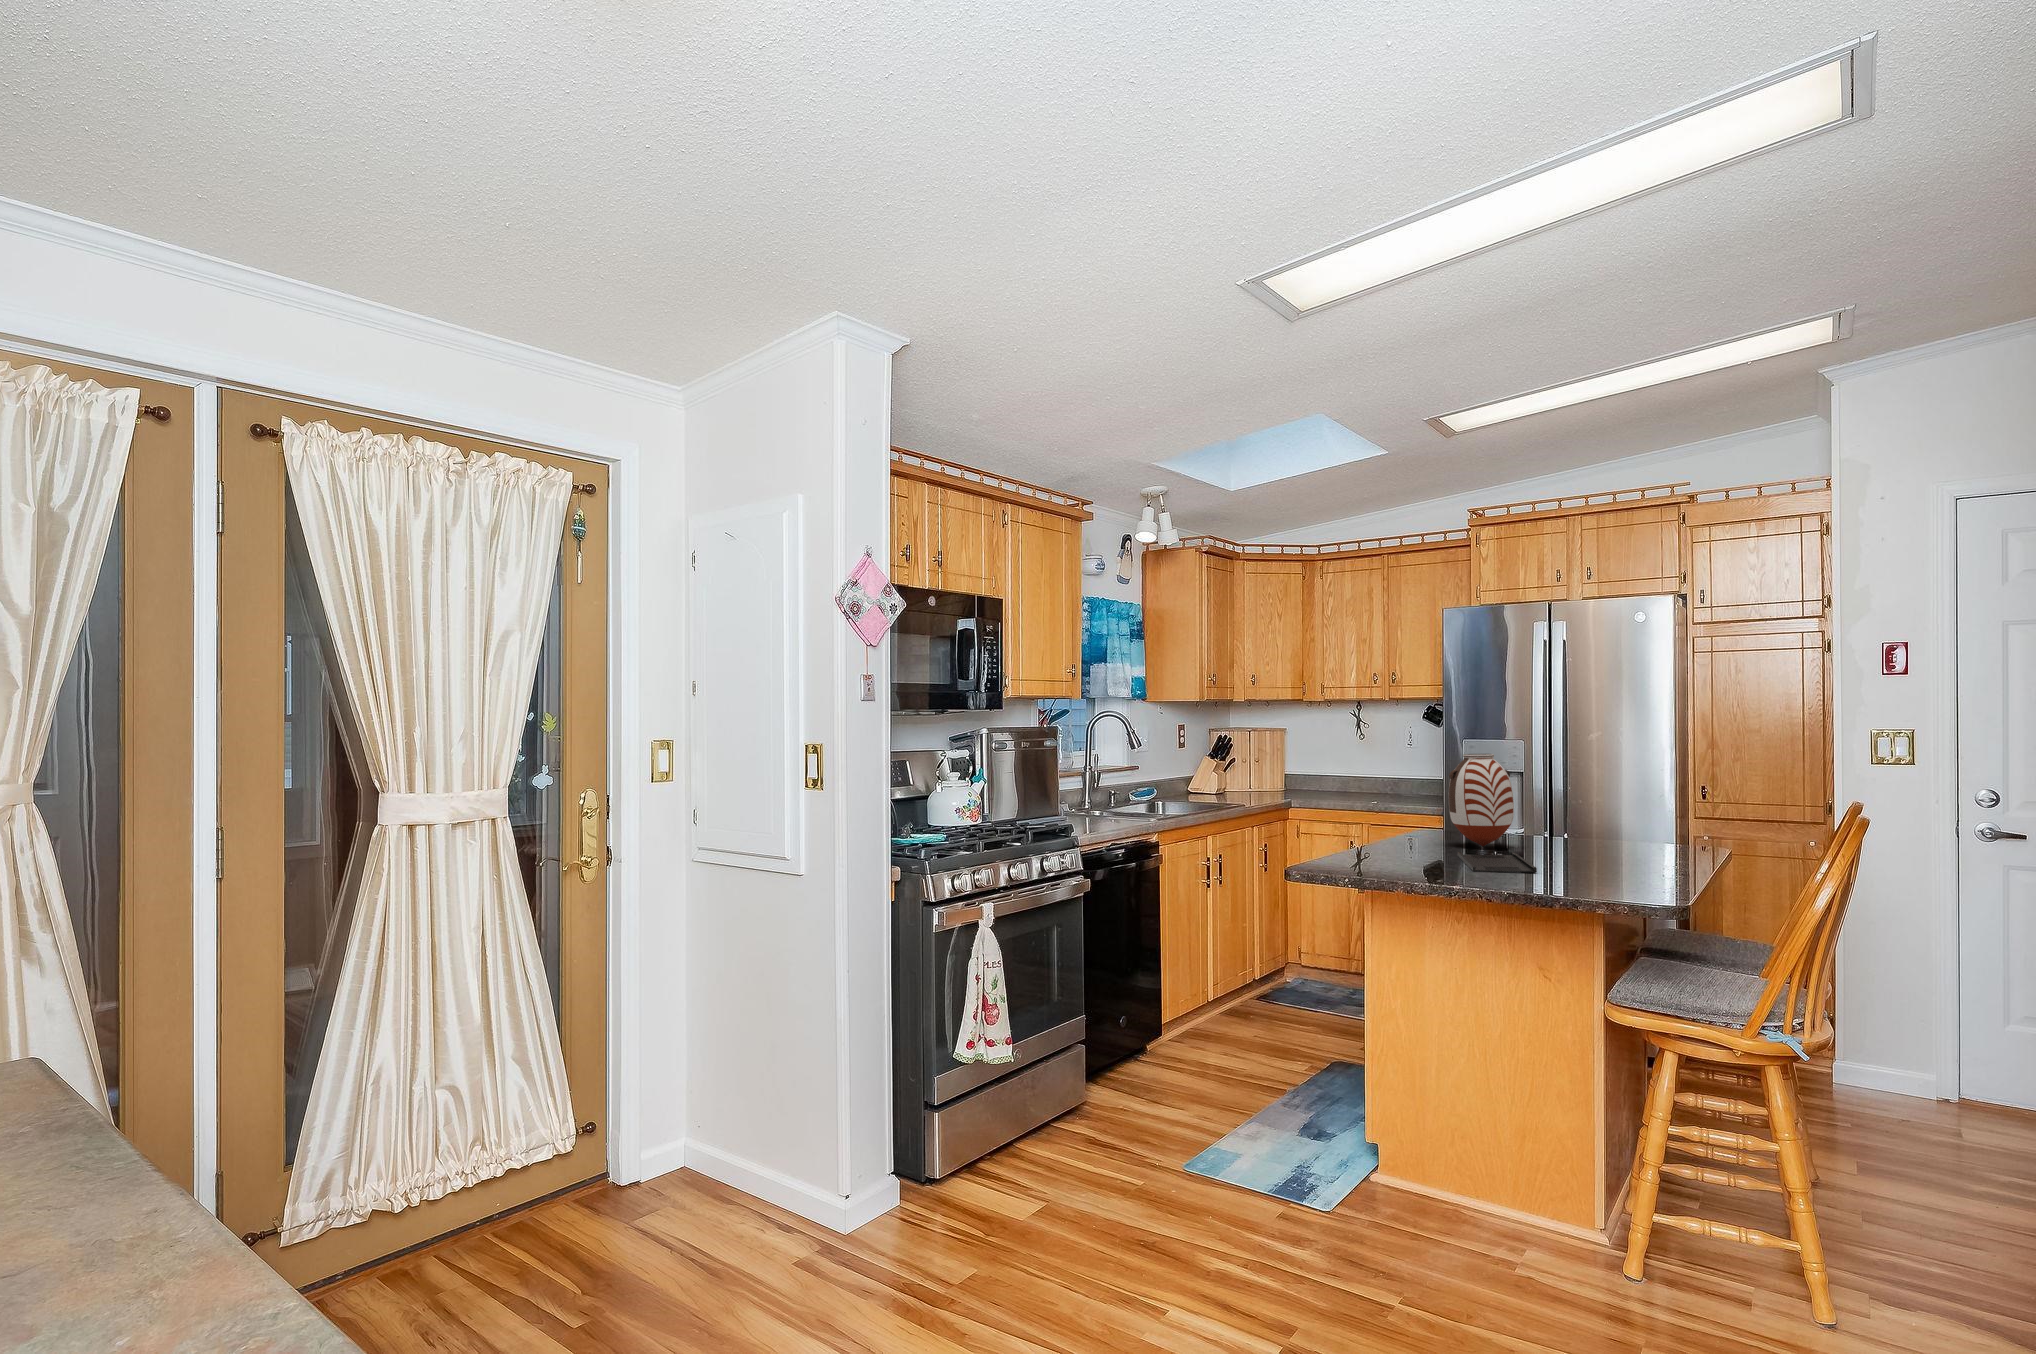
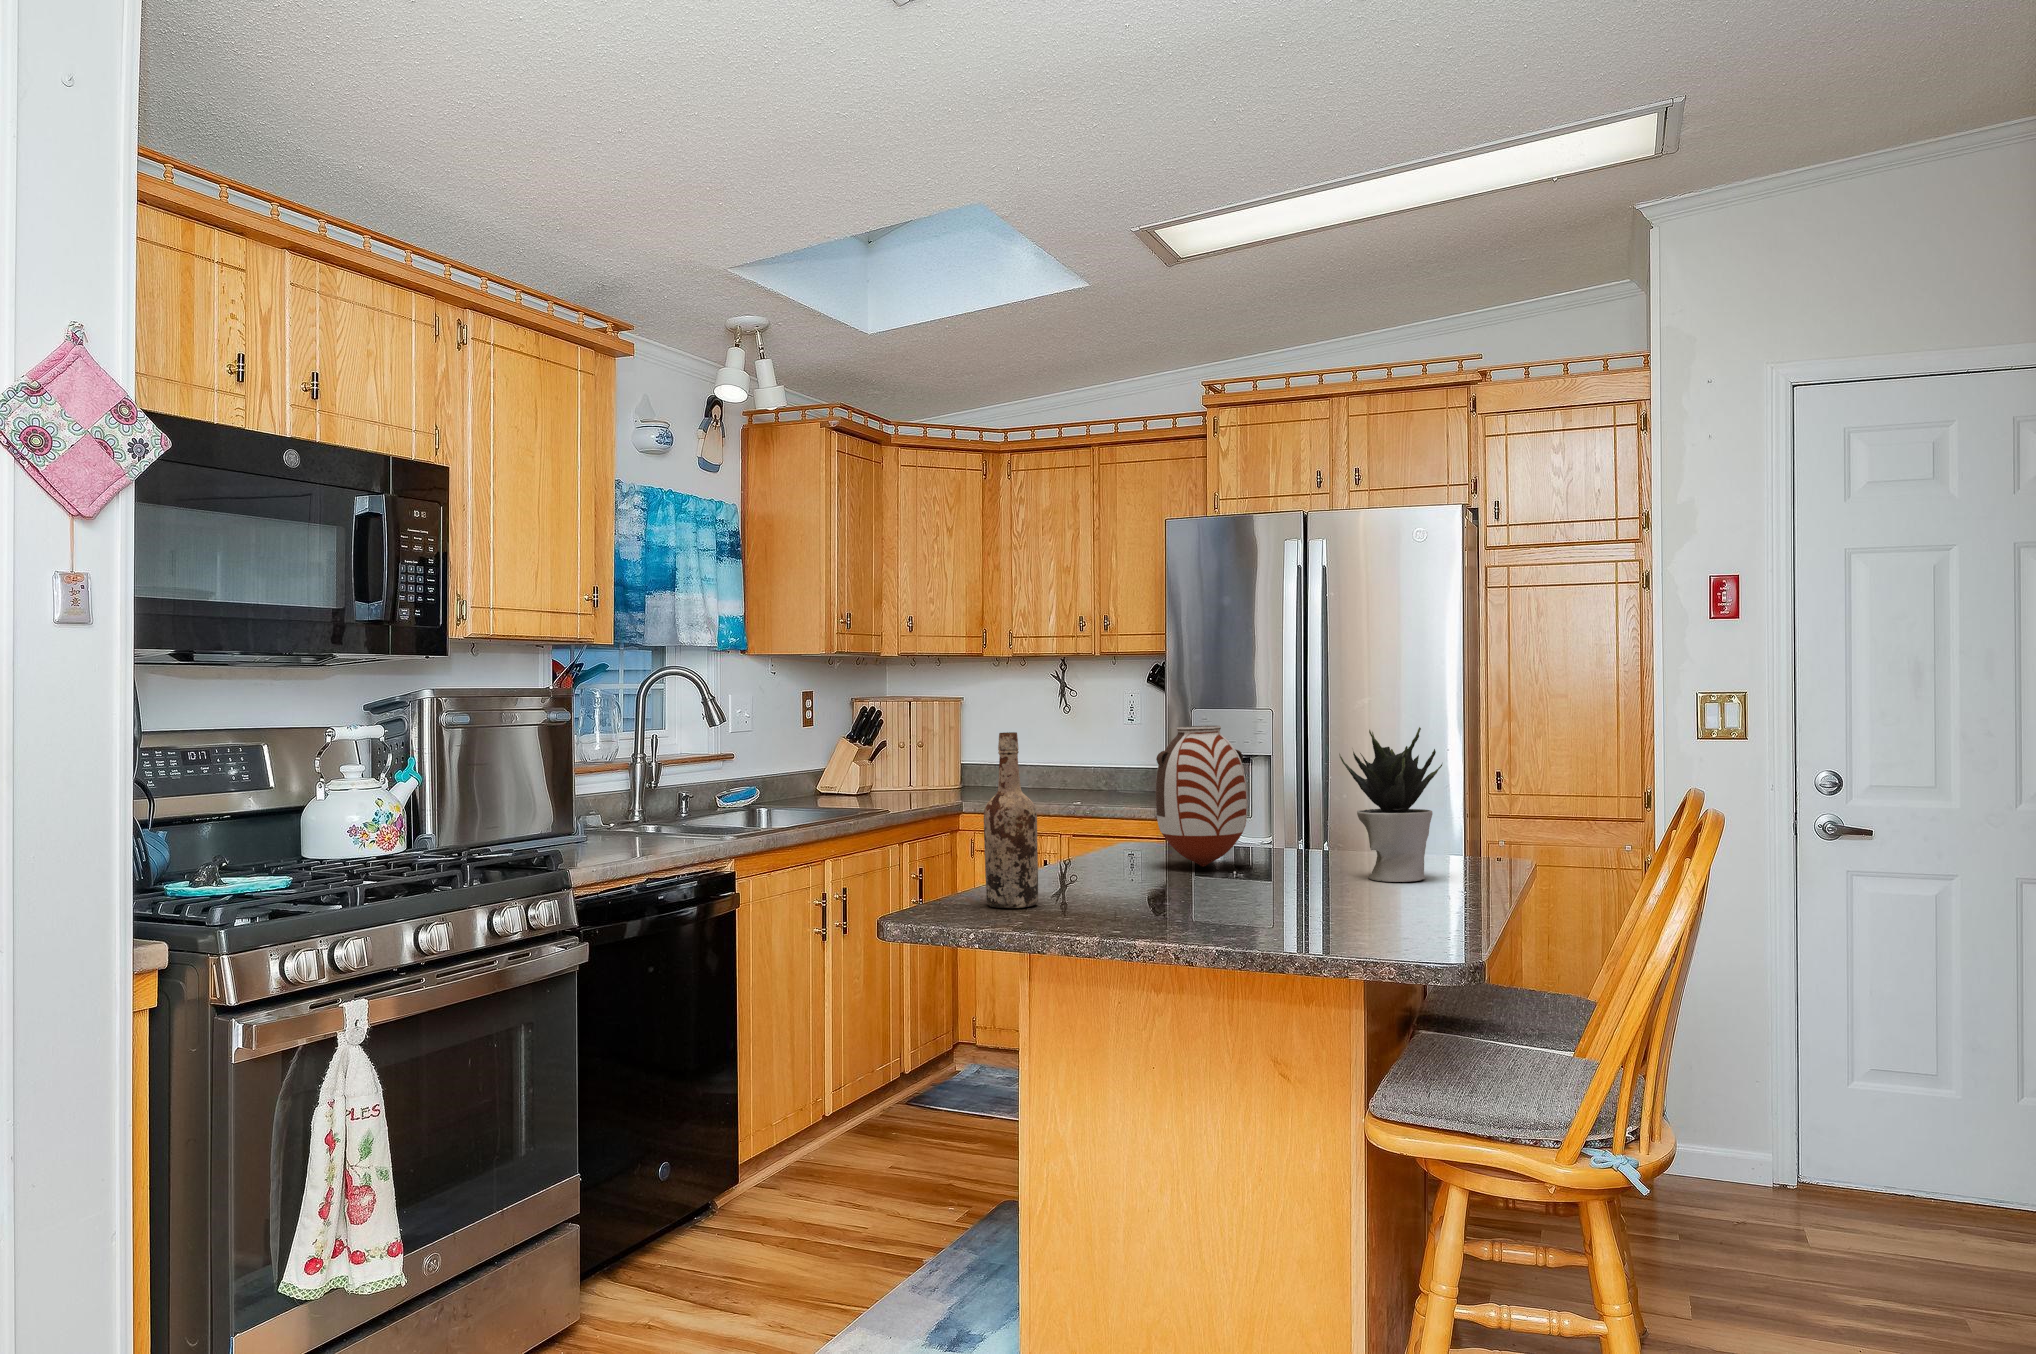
potted plant: none [1580,757,1658,860] -> present [1339,727,1442,882]
wine bottle: none [1344,758,1379,865] -> present [984,732,1038,908]
tray: present [1458,852,1537,872] -> none [1163,877,1272,913]

